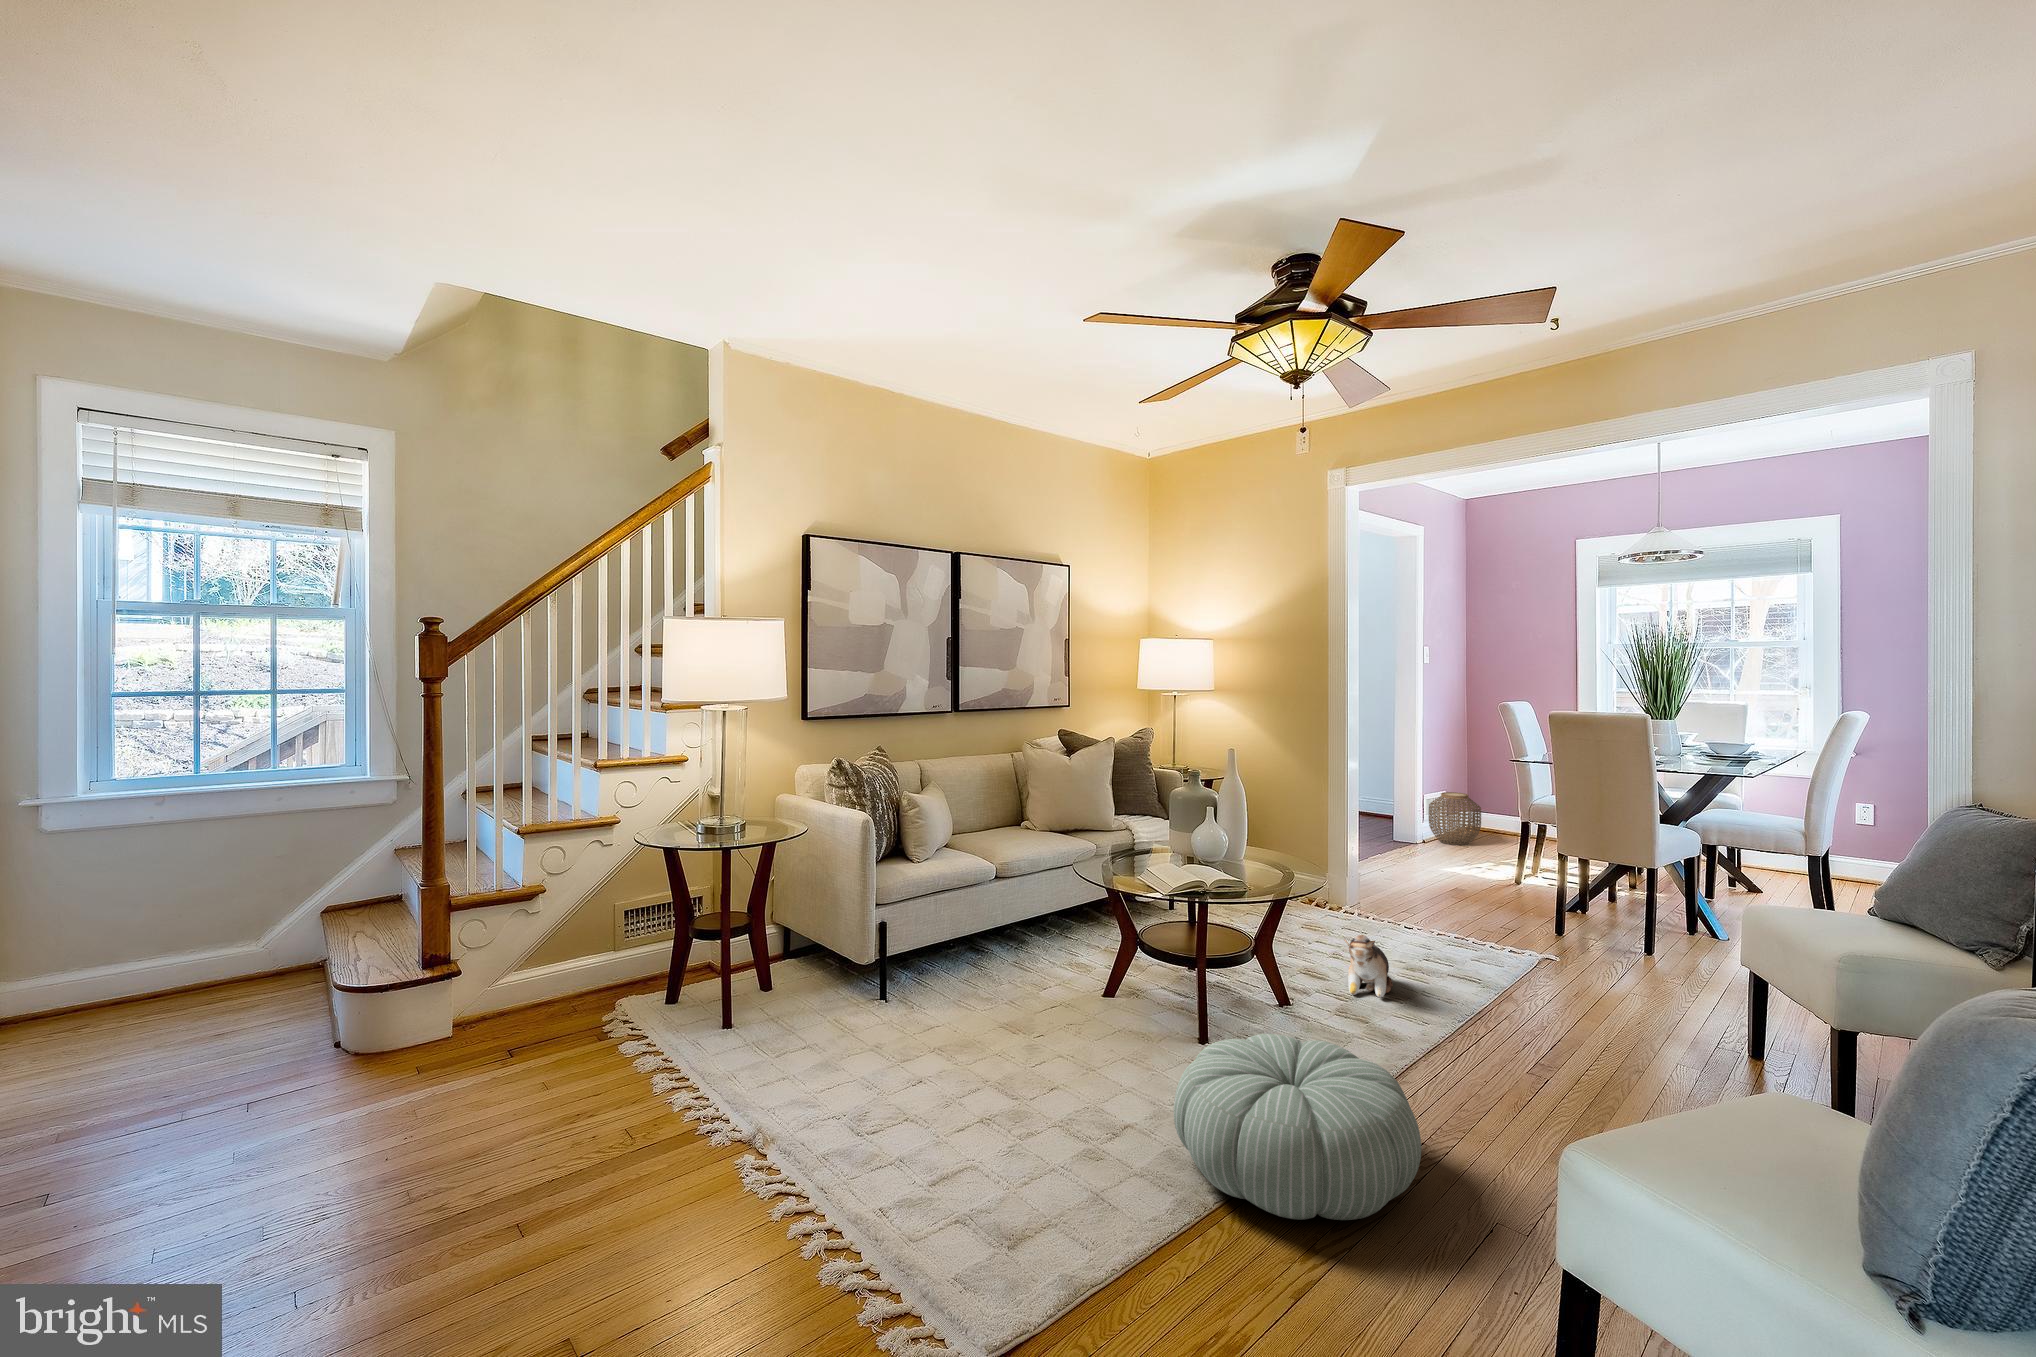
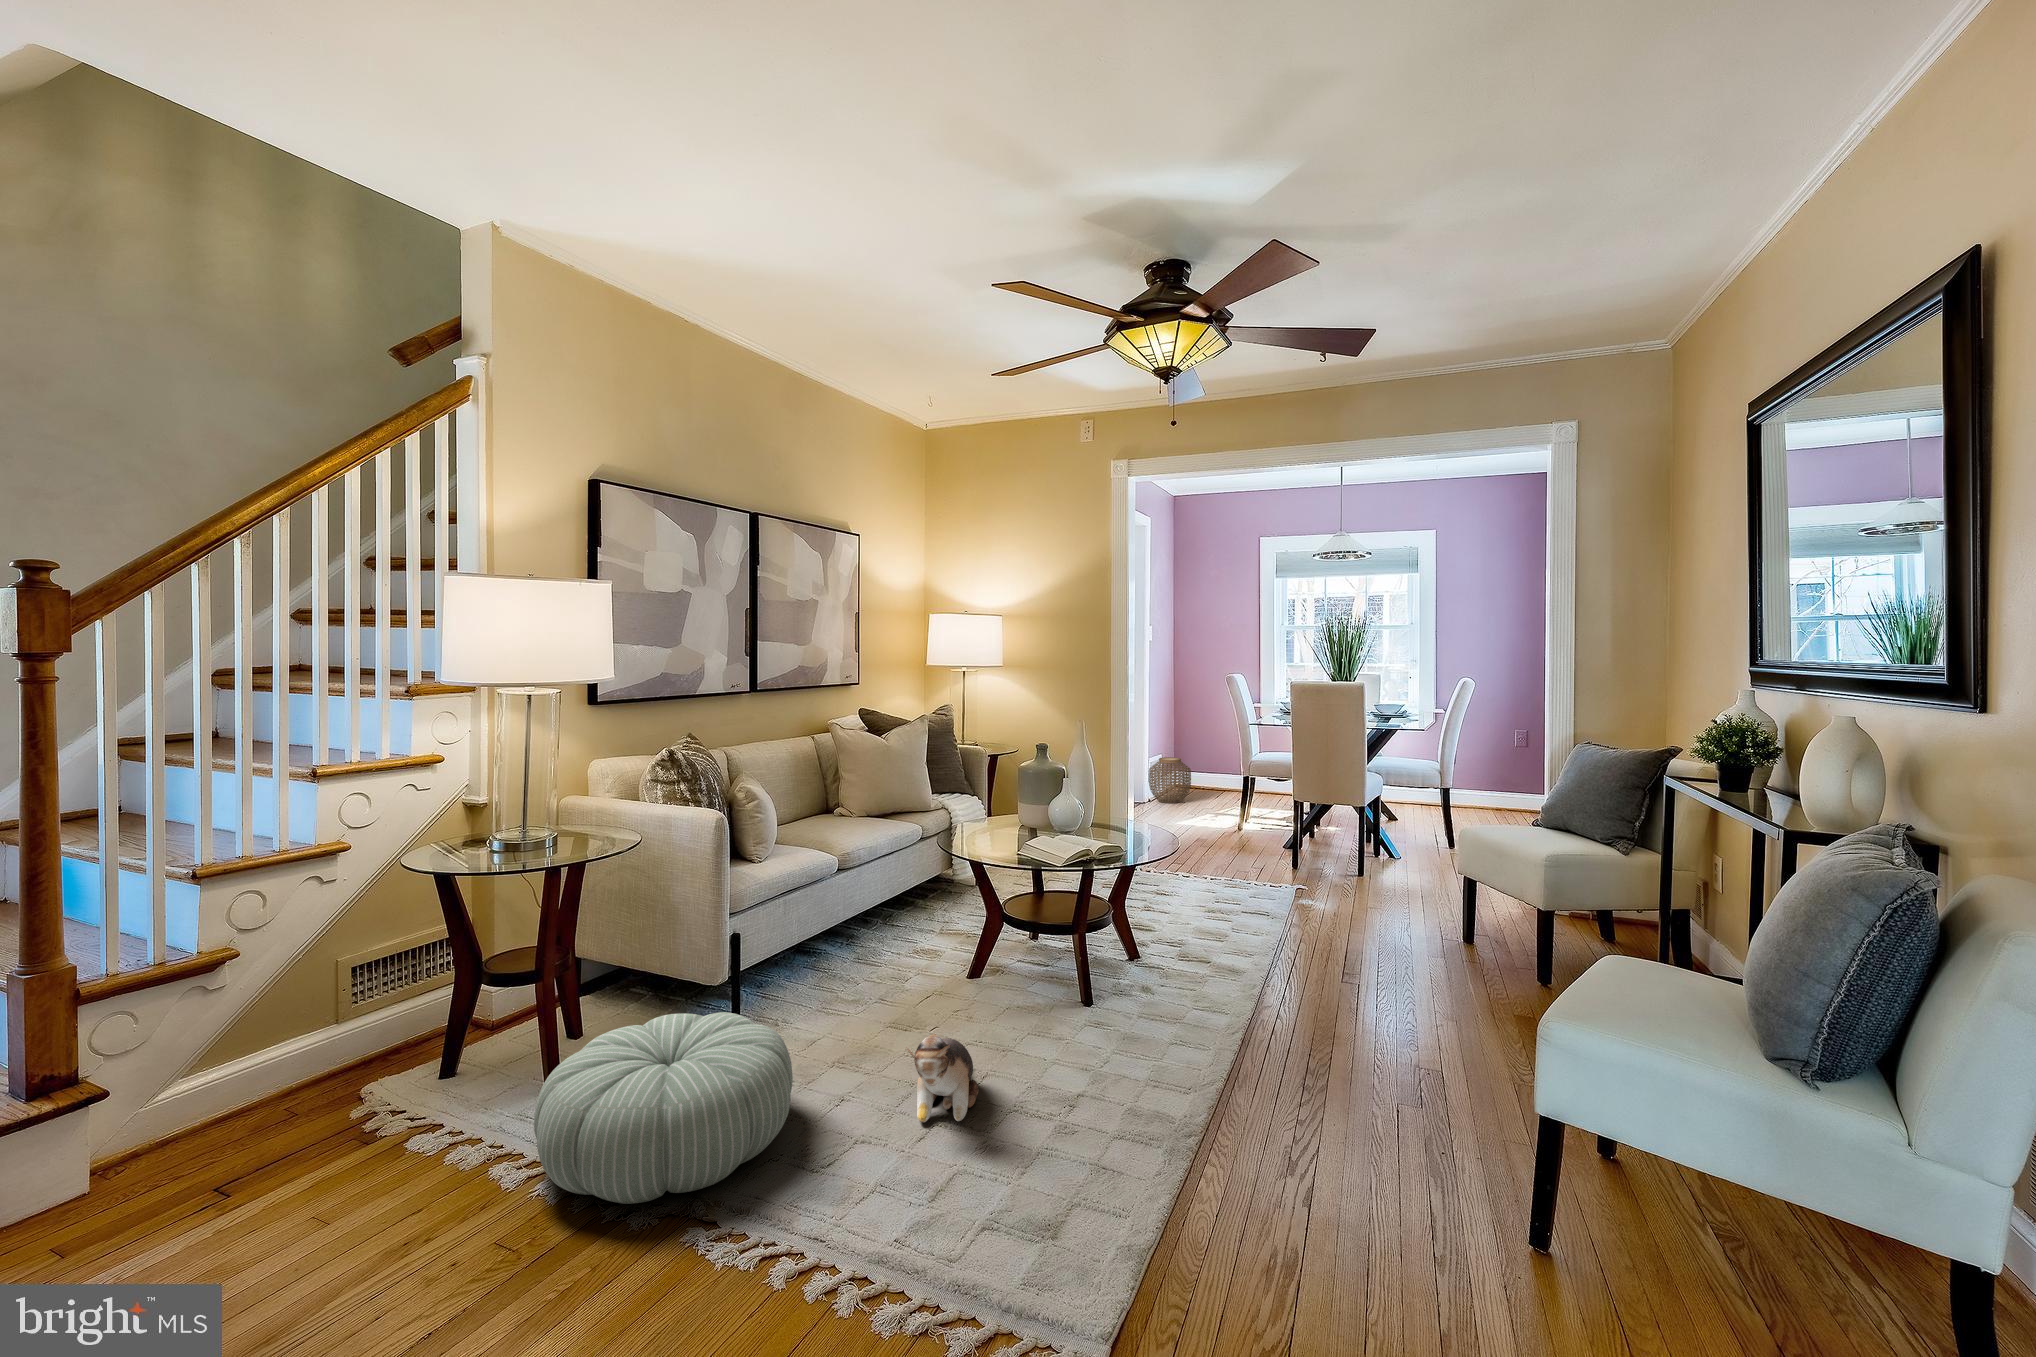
plush toy: present [1344,935,1393,997] -> present [906,1034,978,1122]
pouf: present [1174,1034,1421,1220] -> present [534,1012,793,1204]

